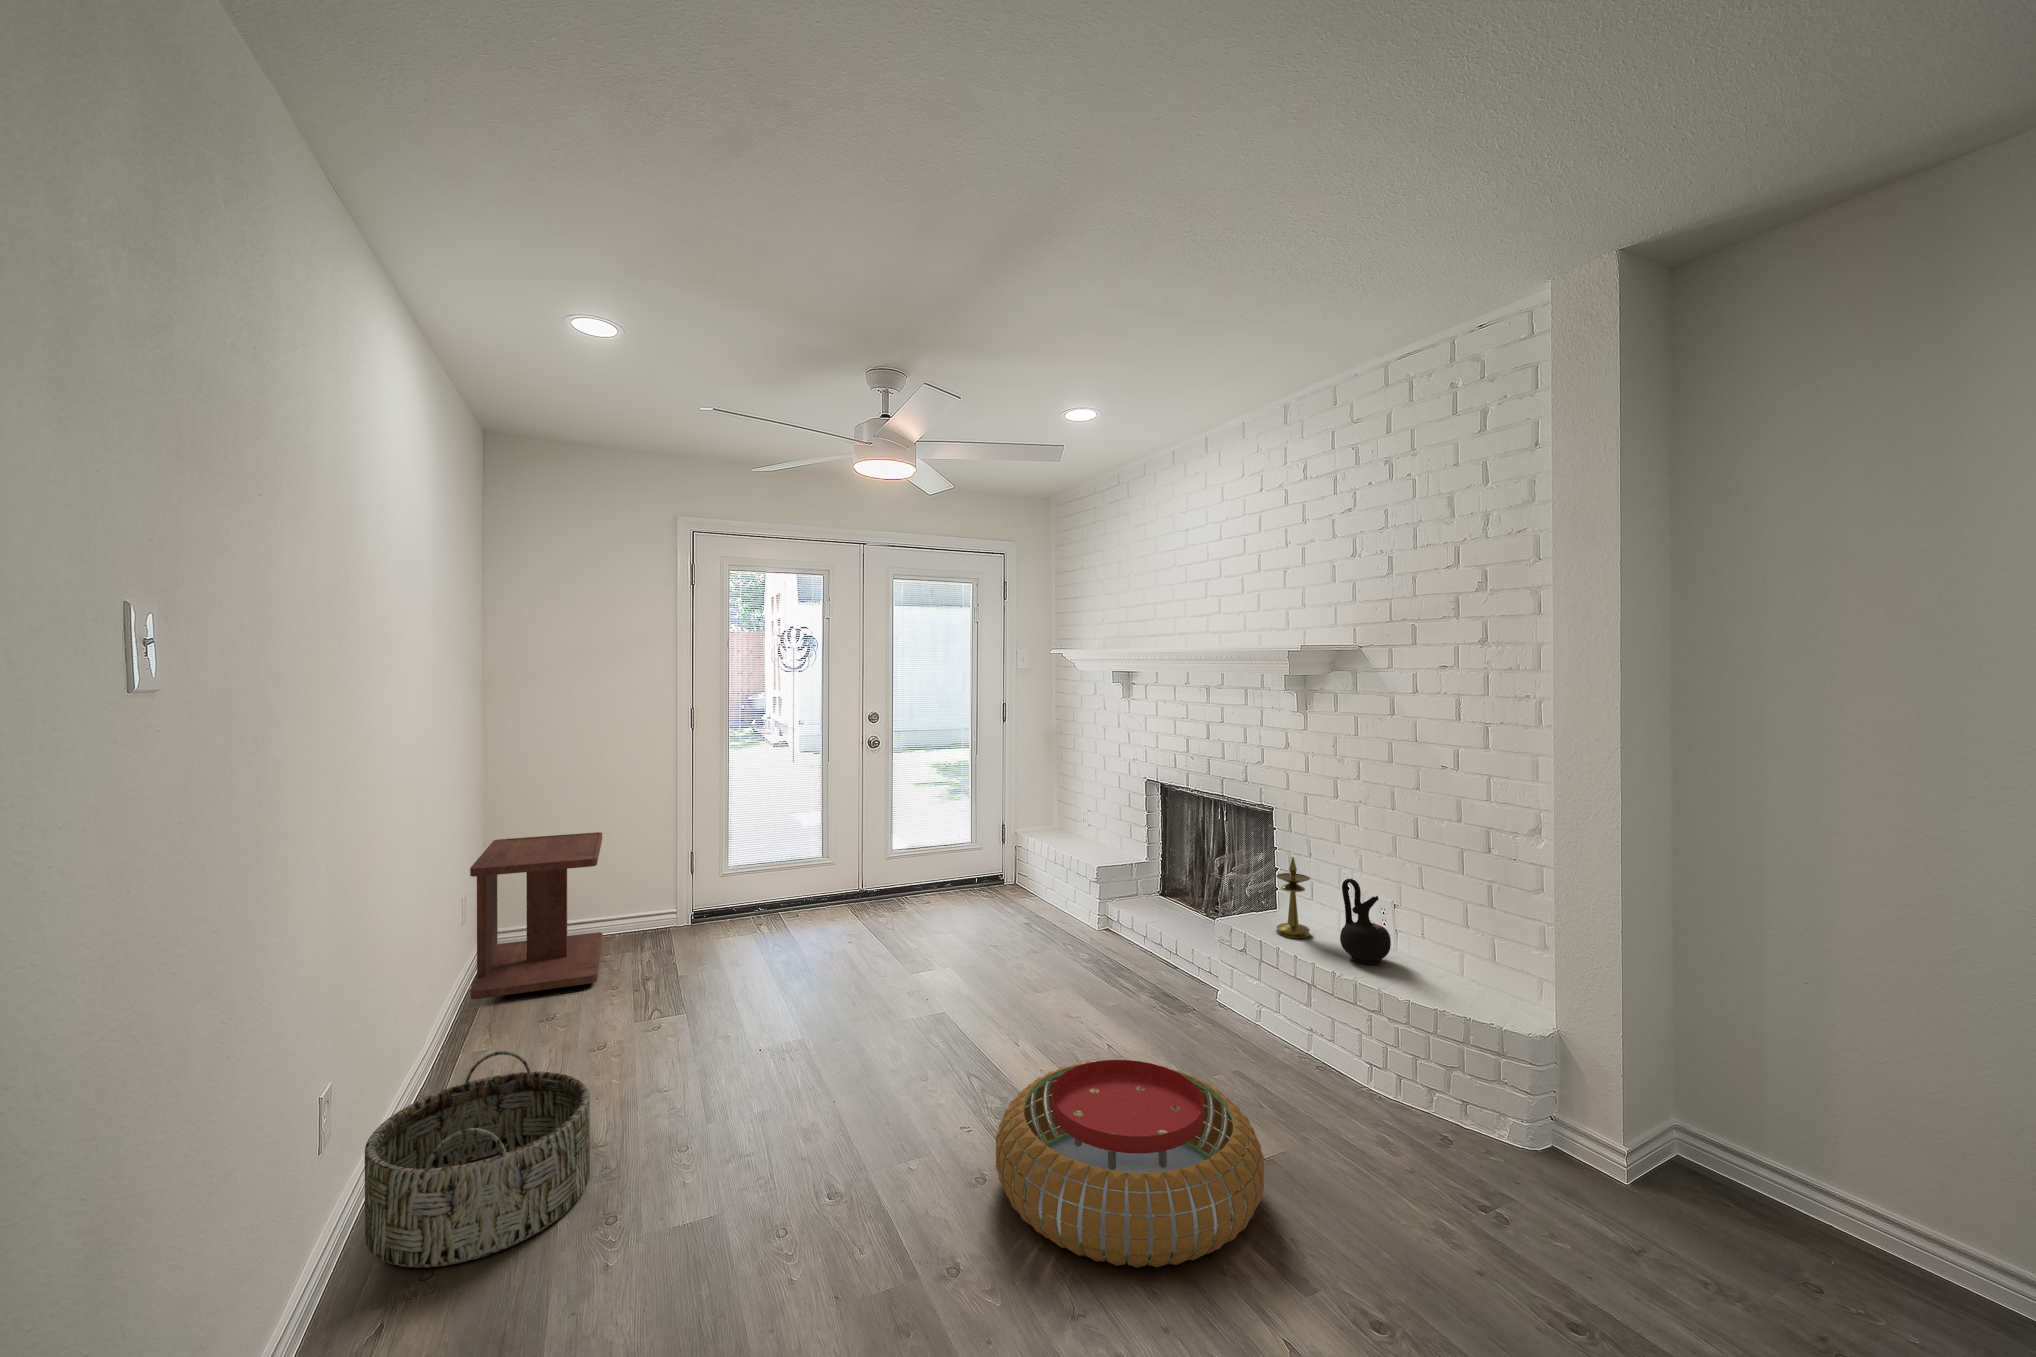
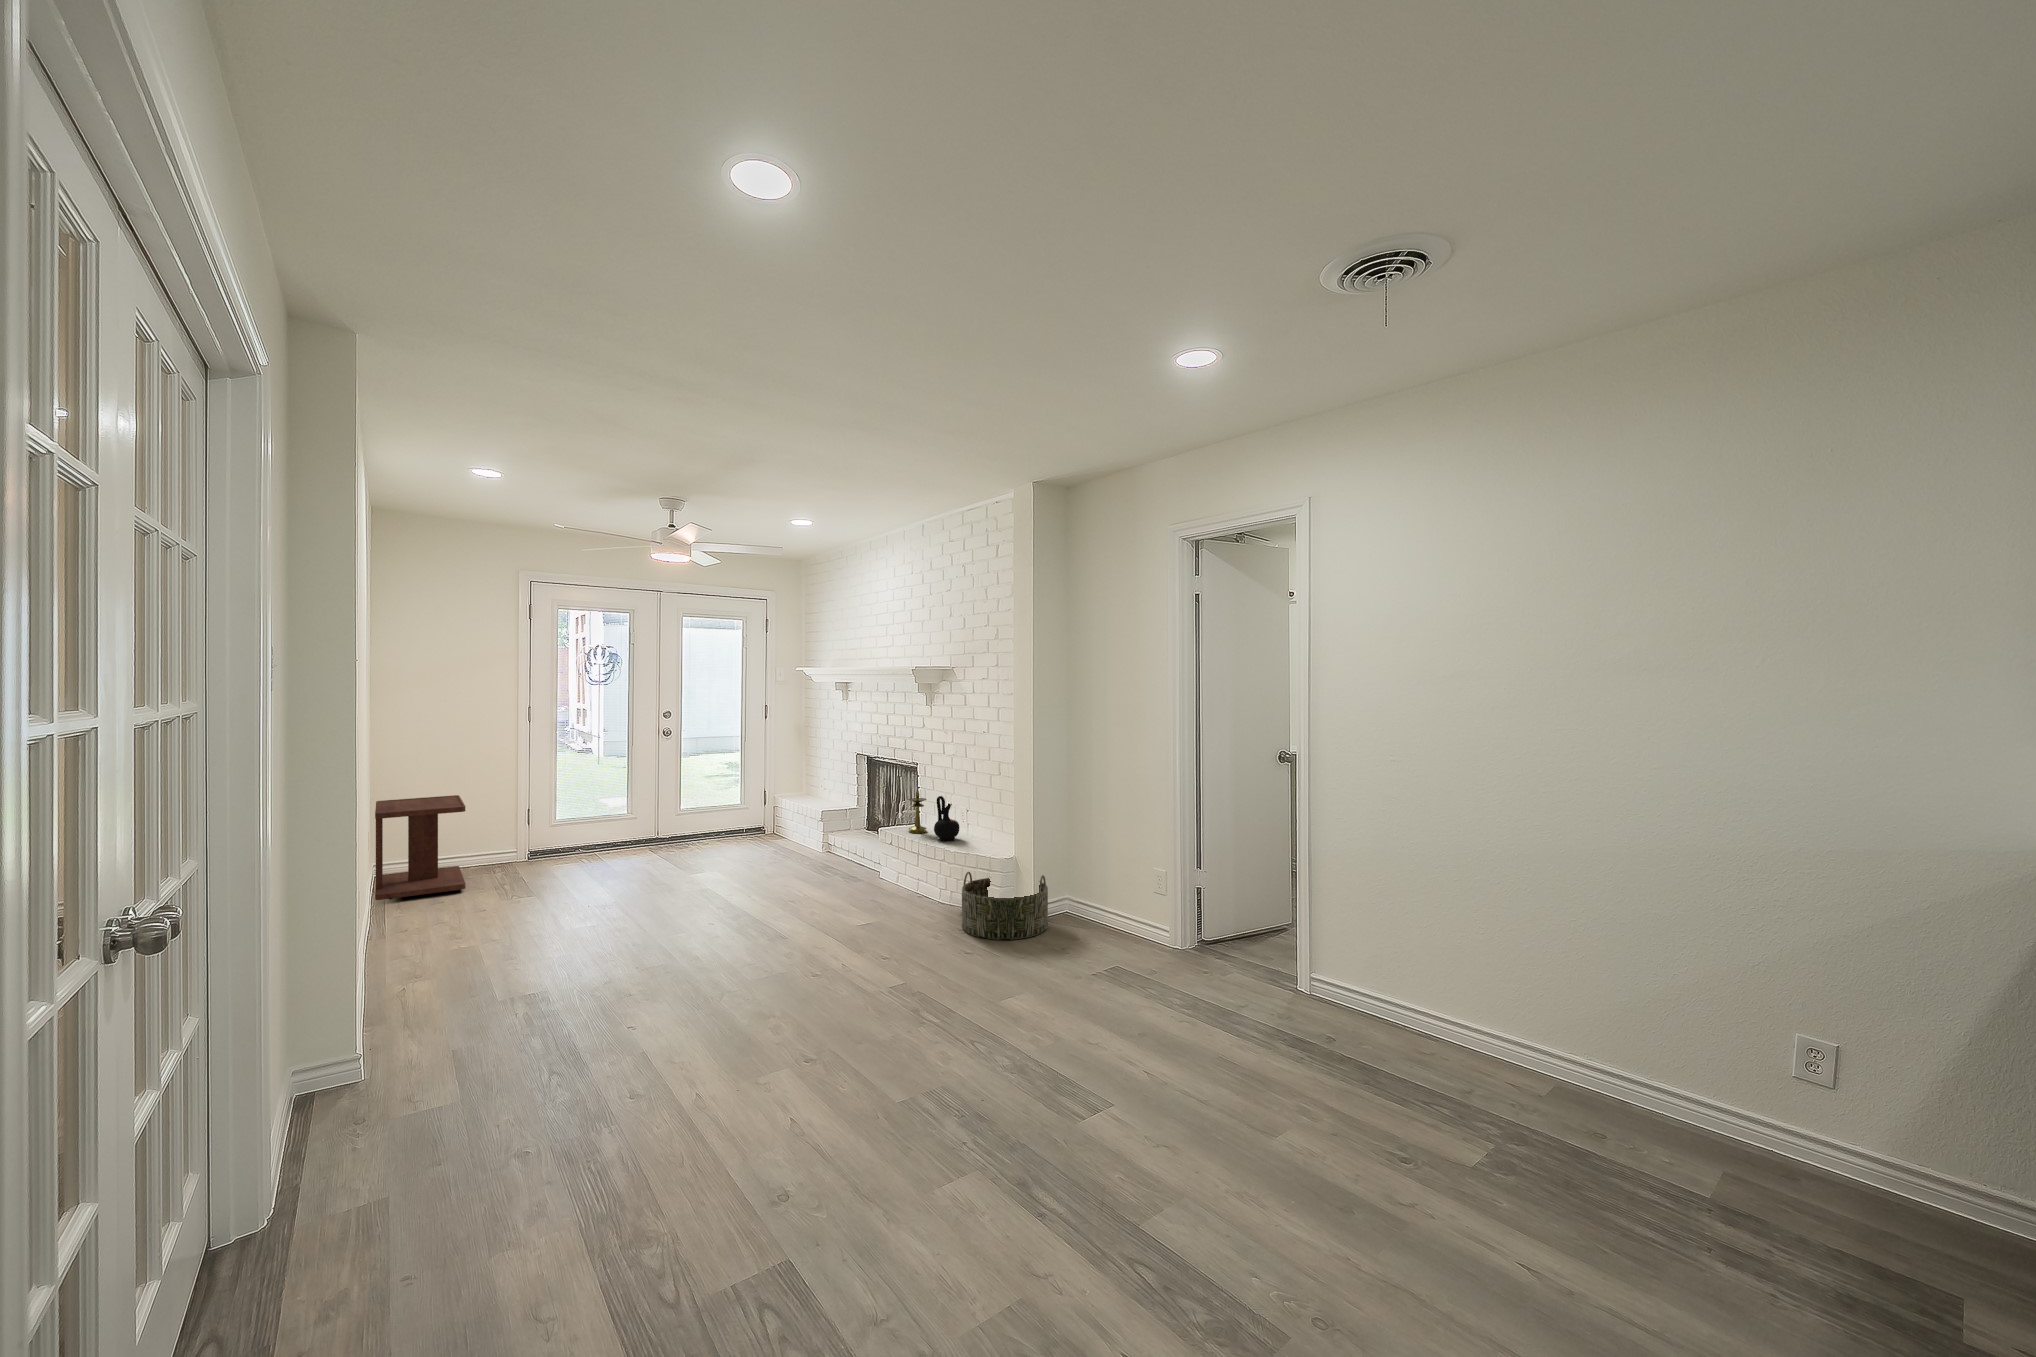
basket: present [365,1051,590,1268] -> present [962,872,1048,940]
pouf: present [996,1060,1264,1268] -> none [722,882,856,955]

